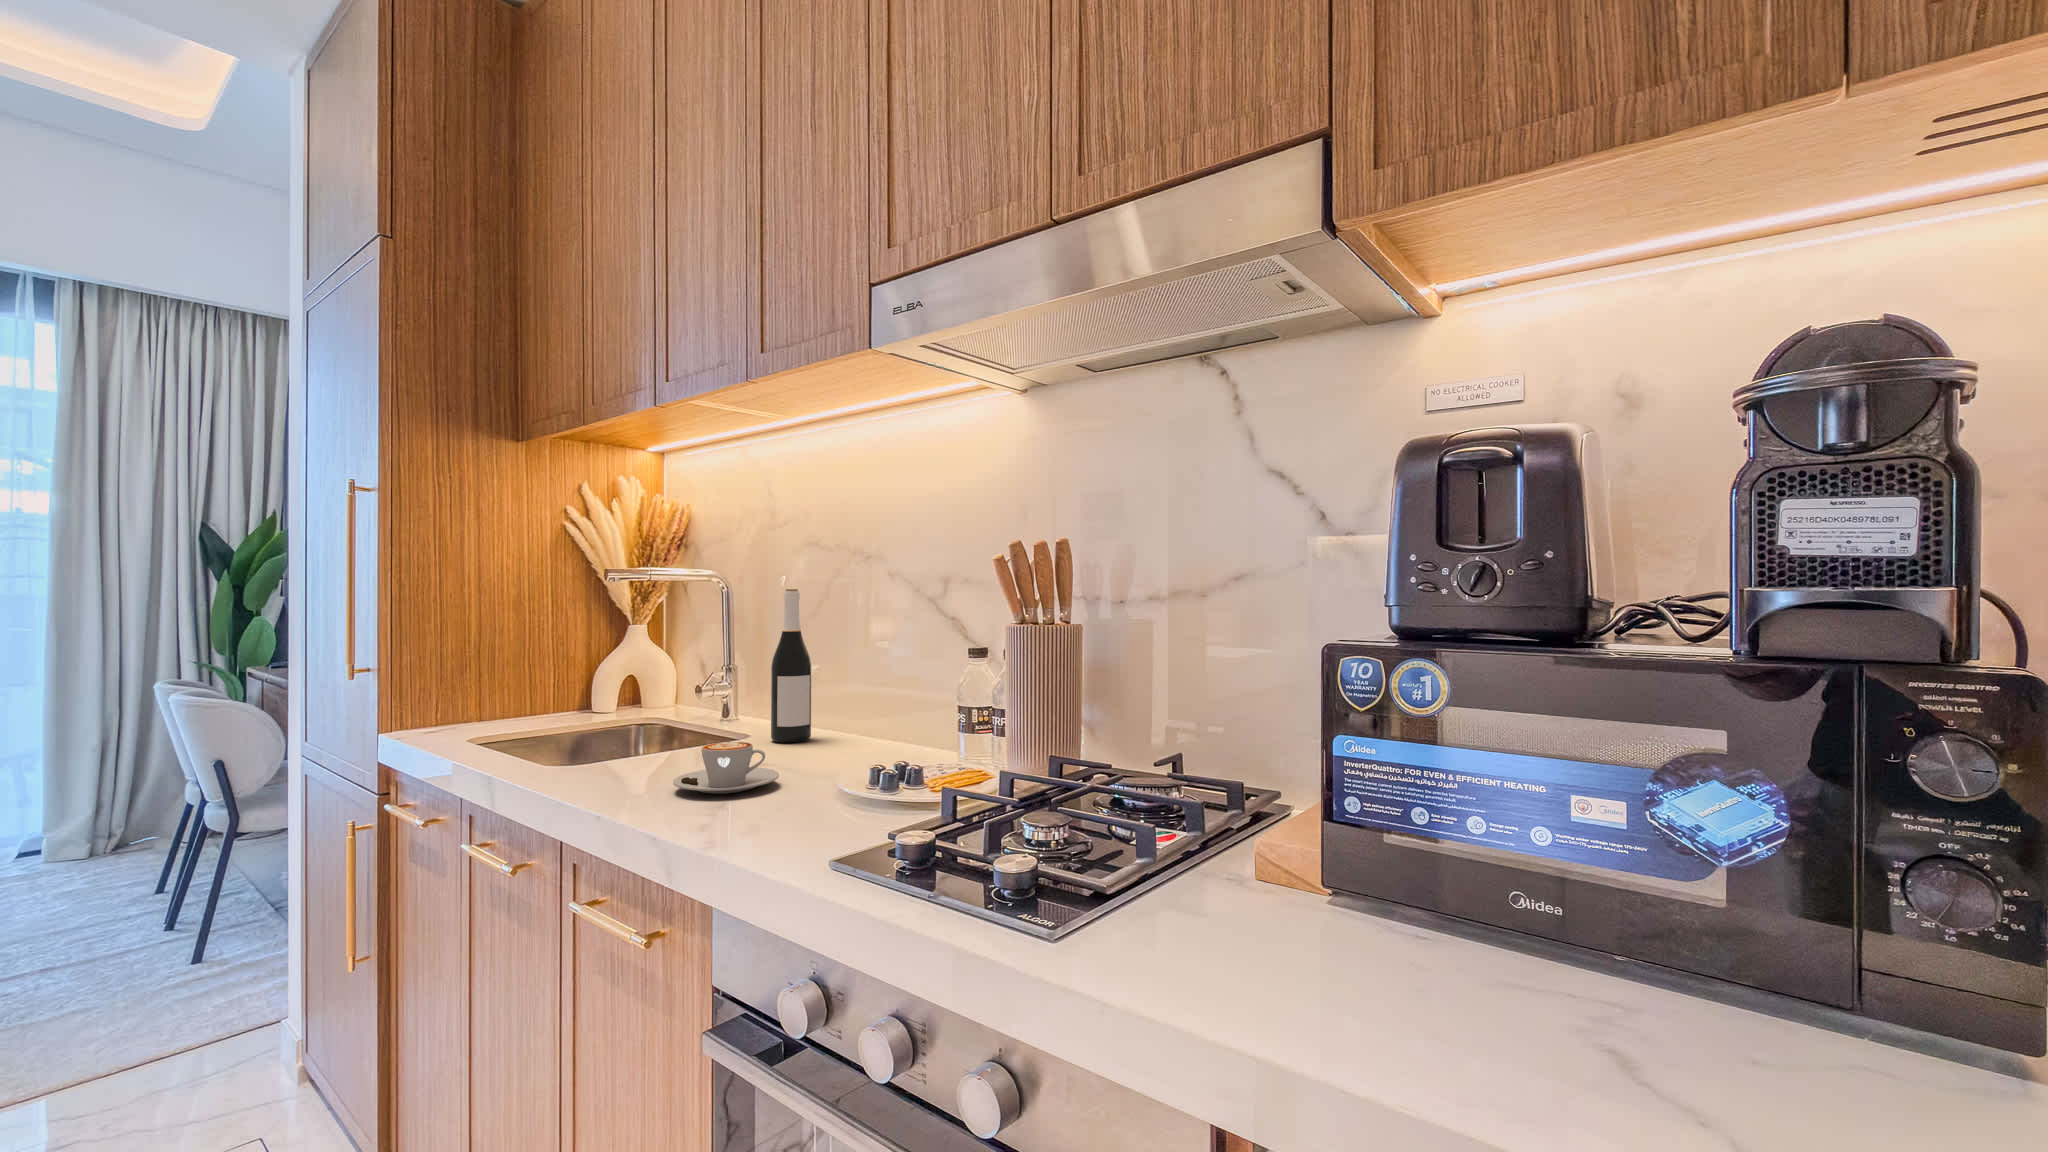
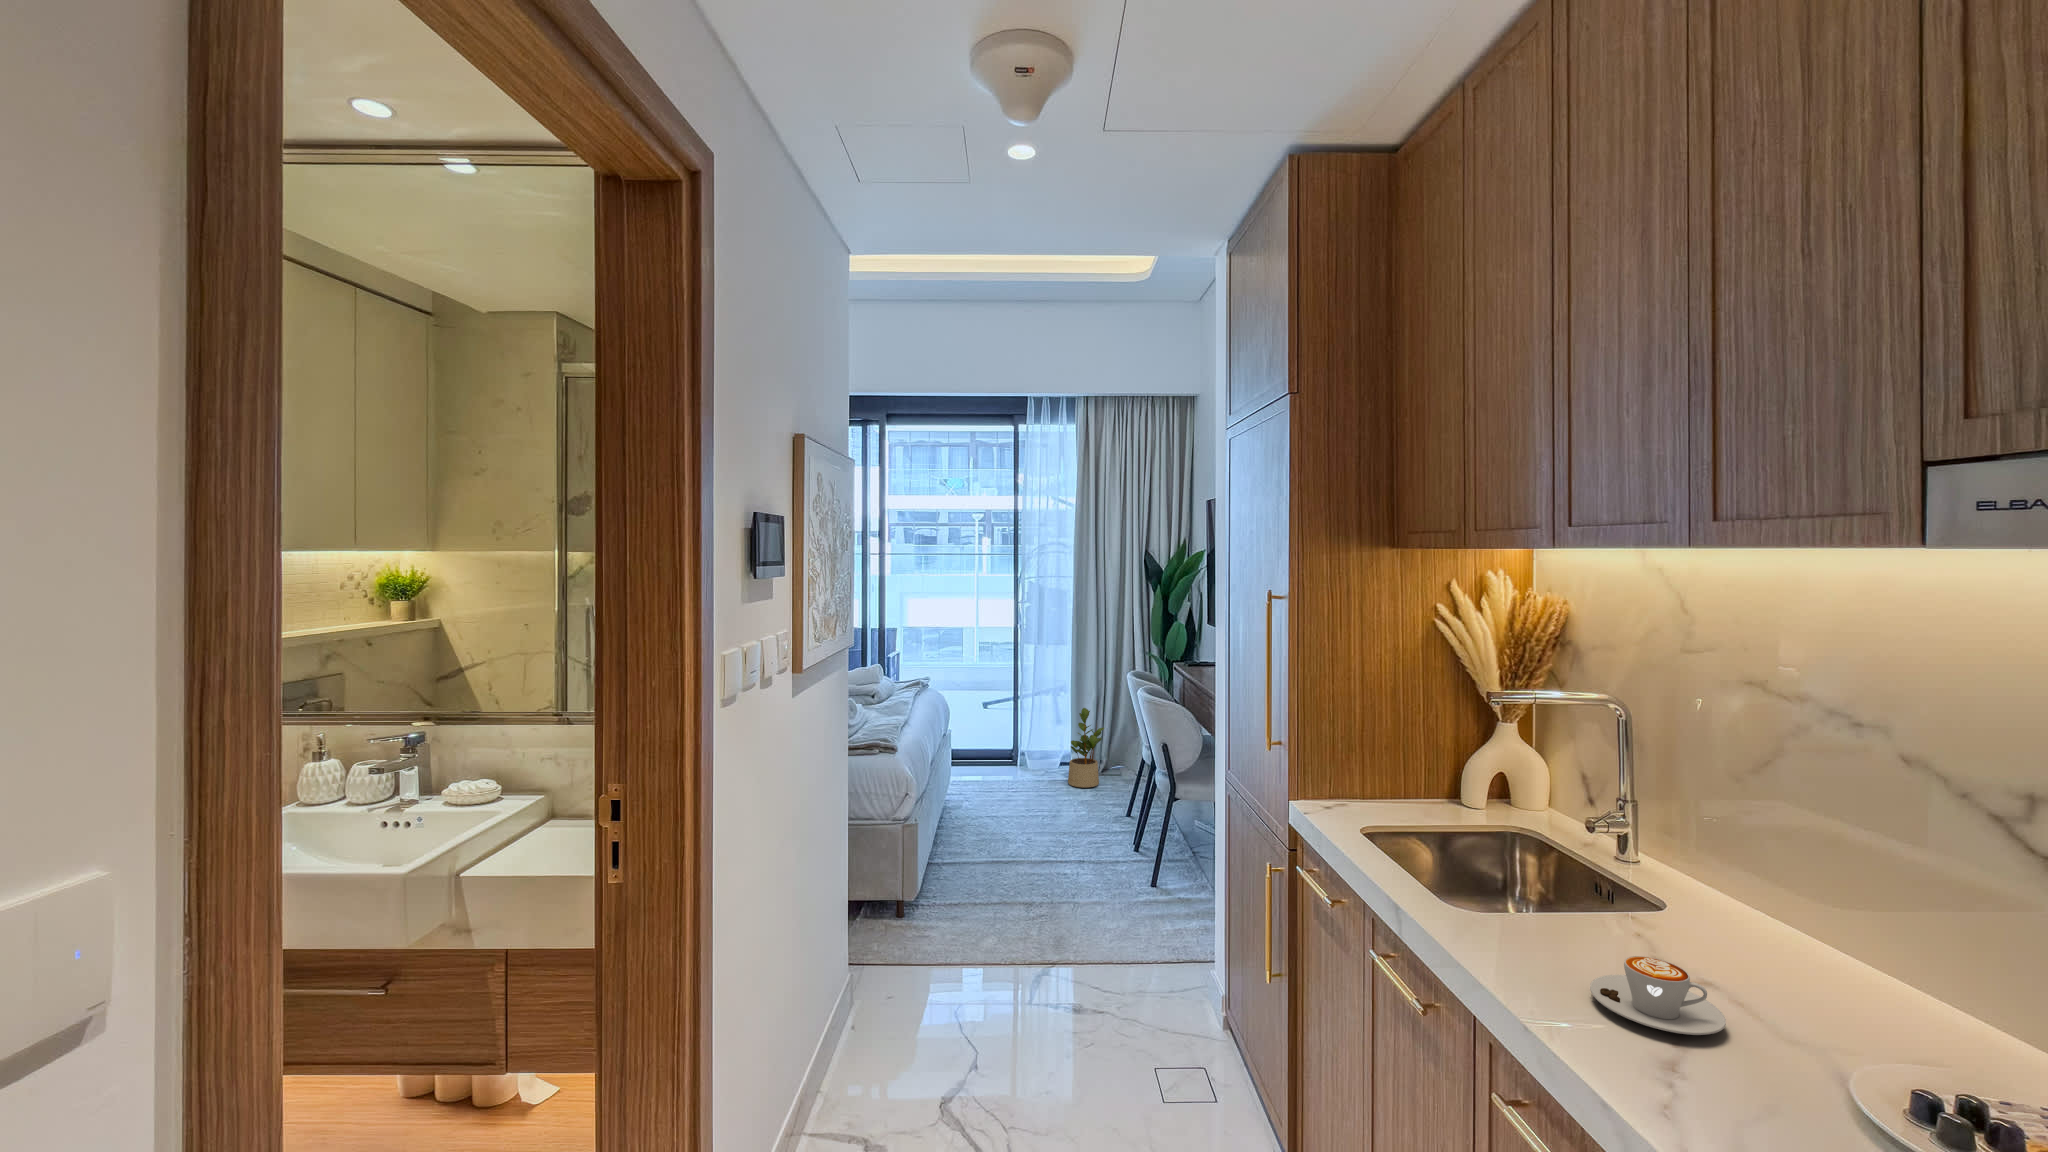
wine bottle: present [771,589,811,743] -> none [1687,749,1748,934]
potted plant: none [32,751,116,875] -> present [1068,708,1104,787]

